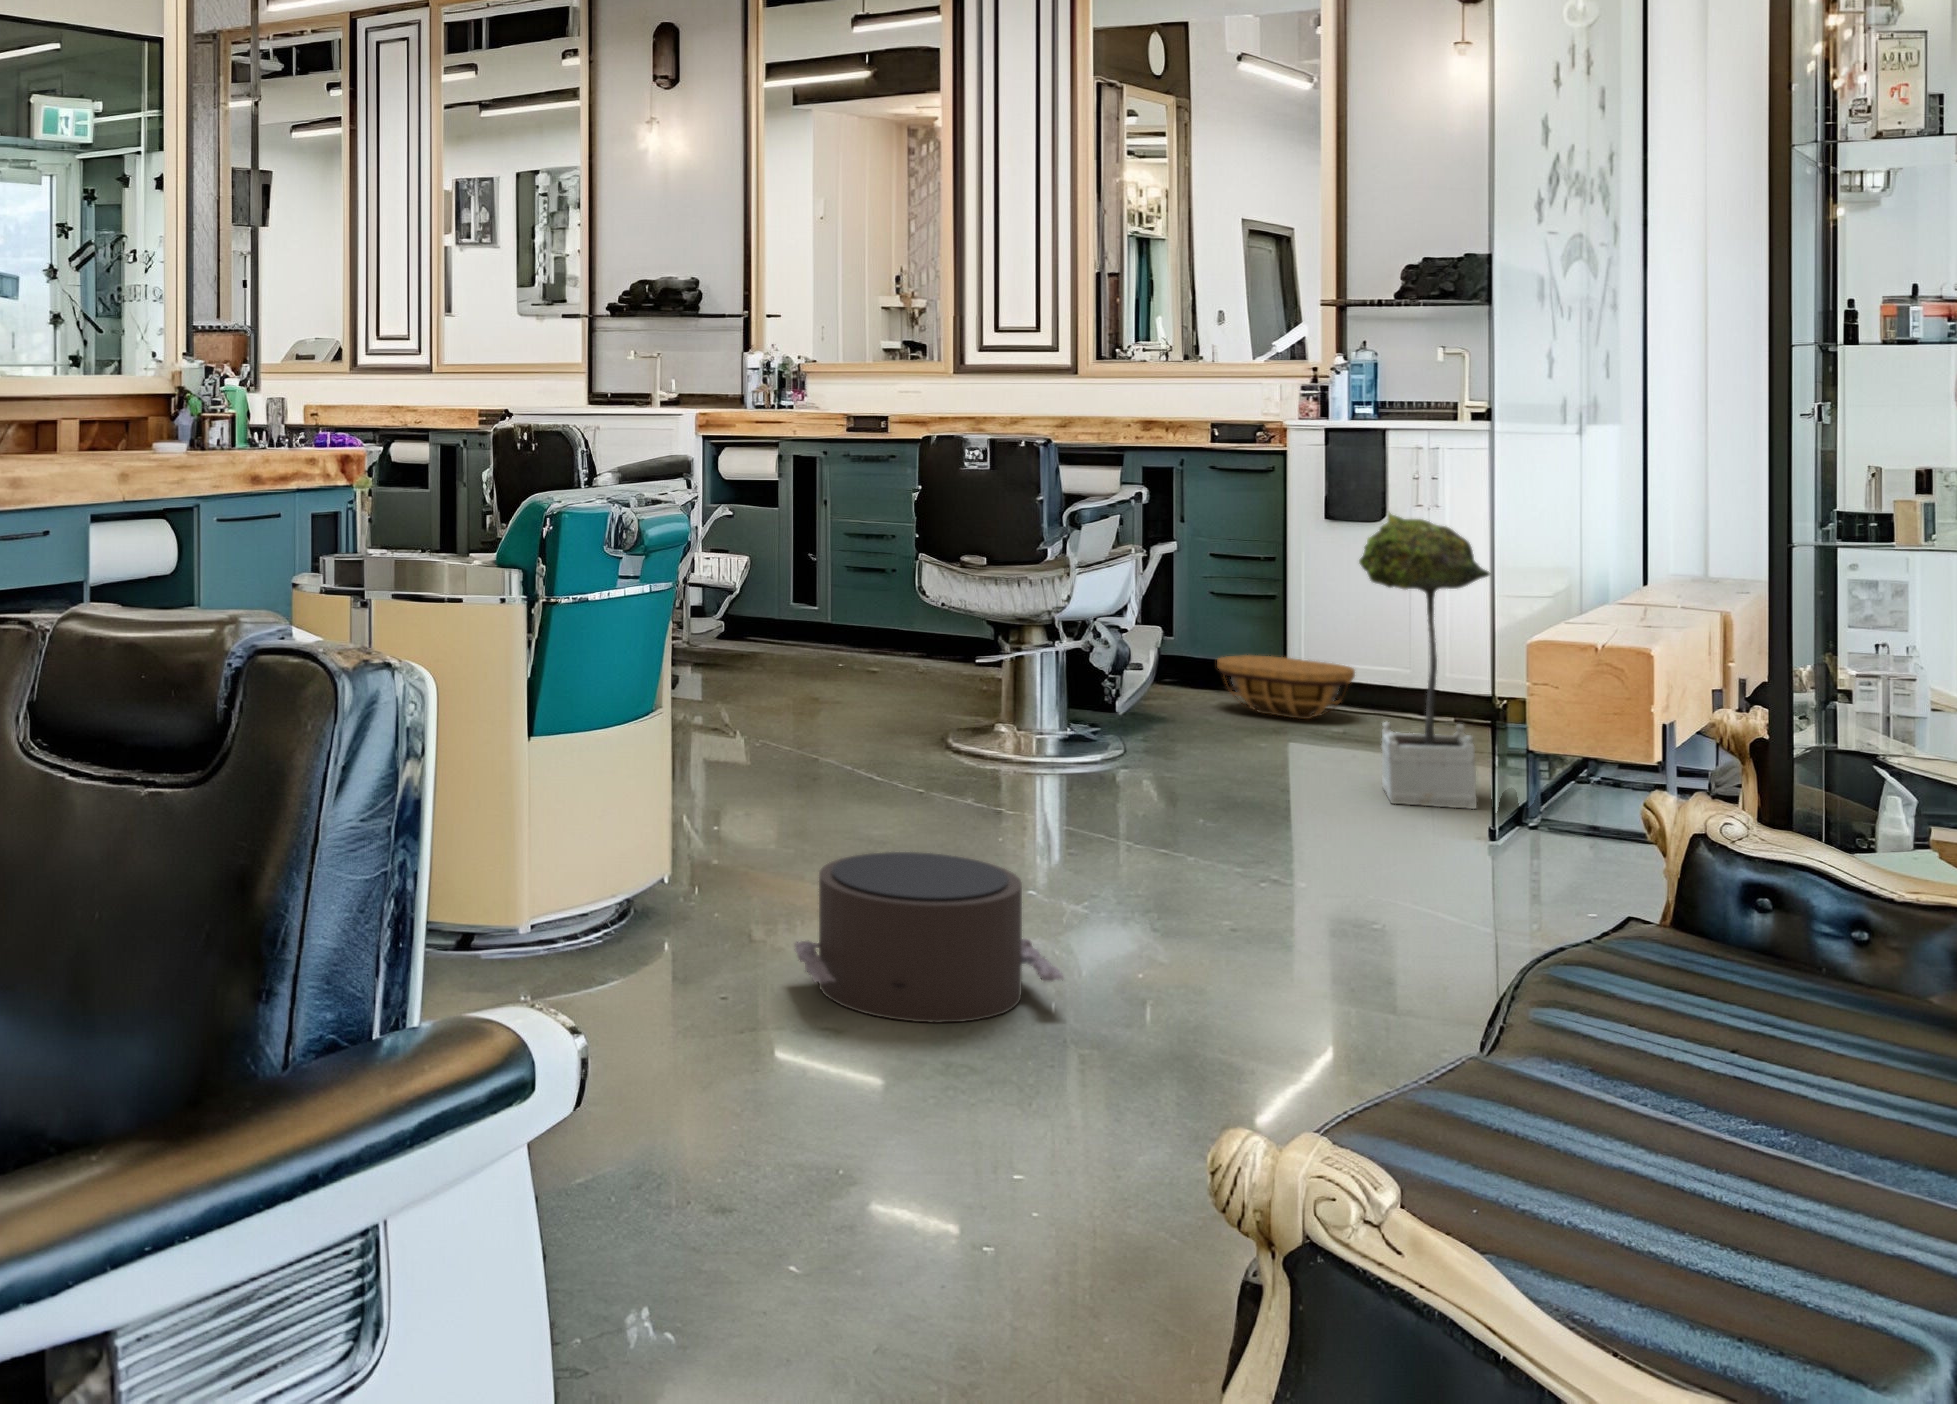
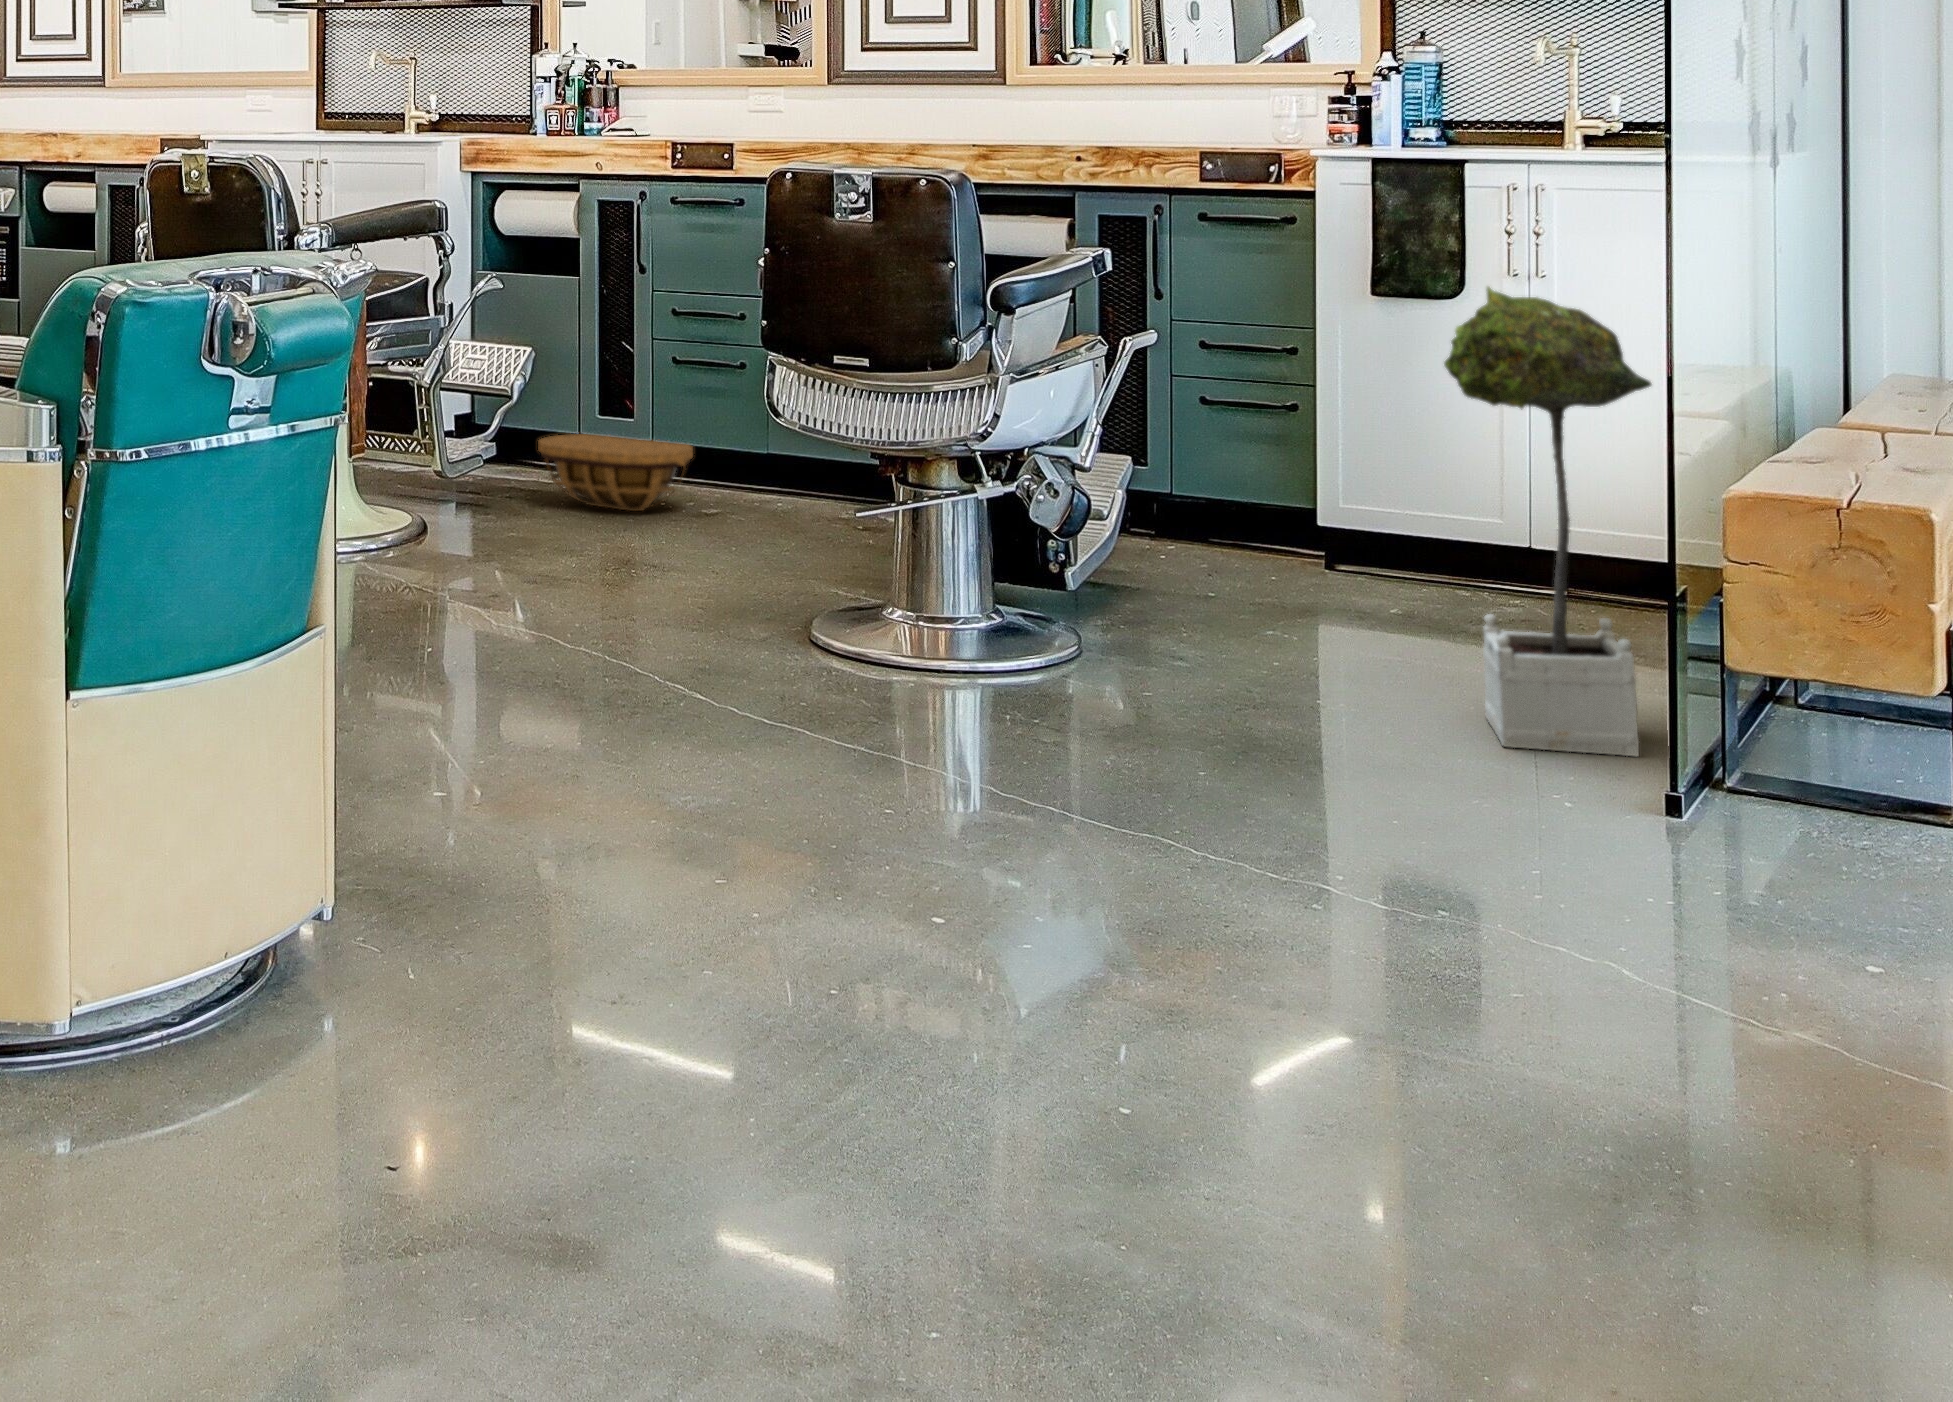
basket: present [1217,655,1355,719] -> present [538,434,693,511]
pouf: present [795,852,1064,1023] -> none [514,891,991,1233]

